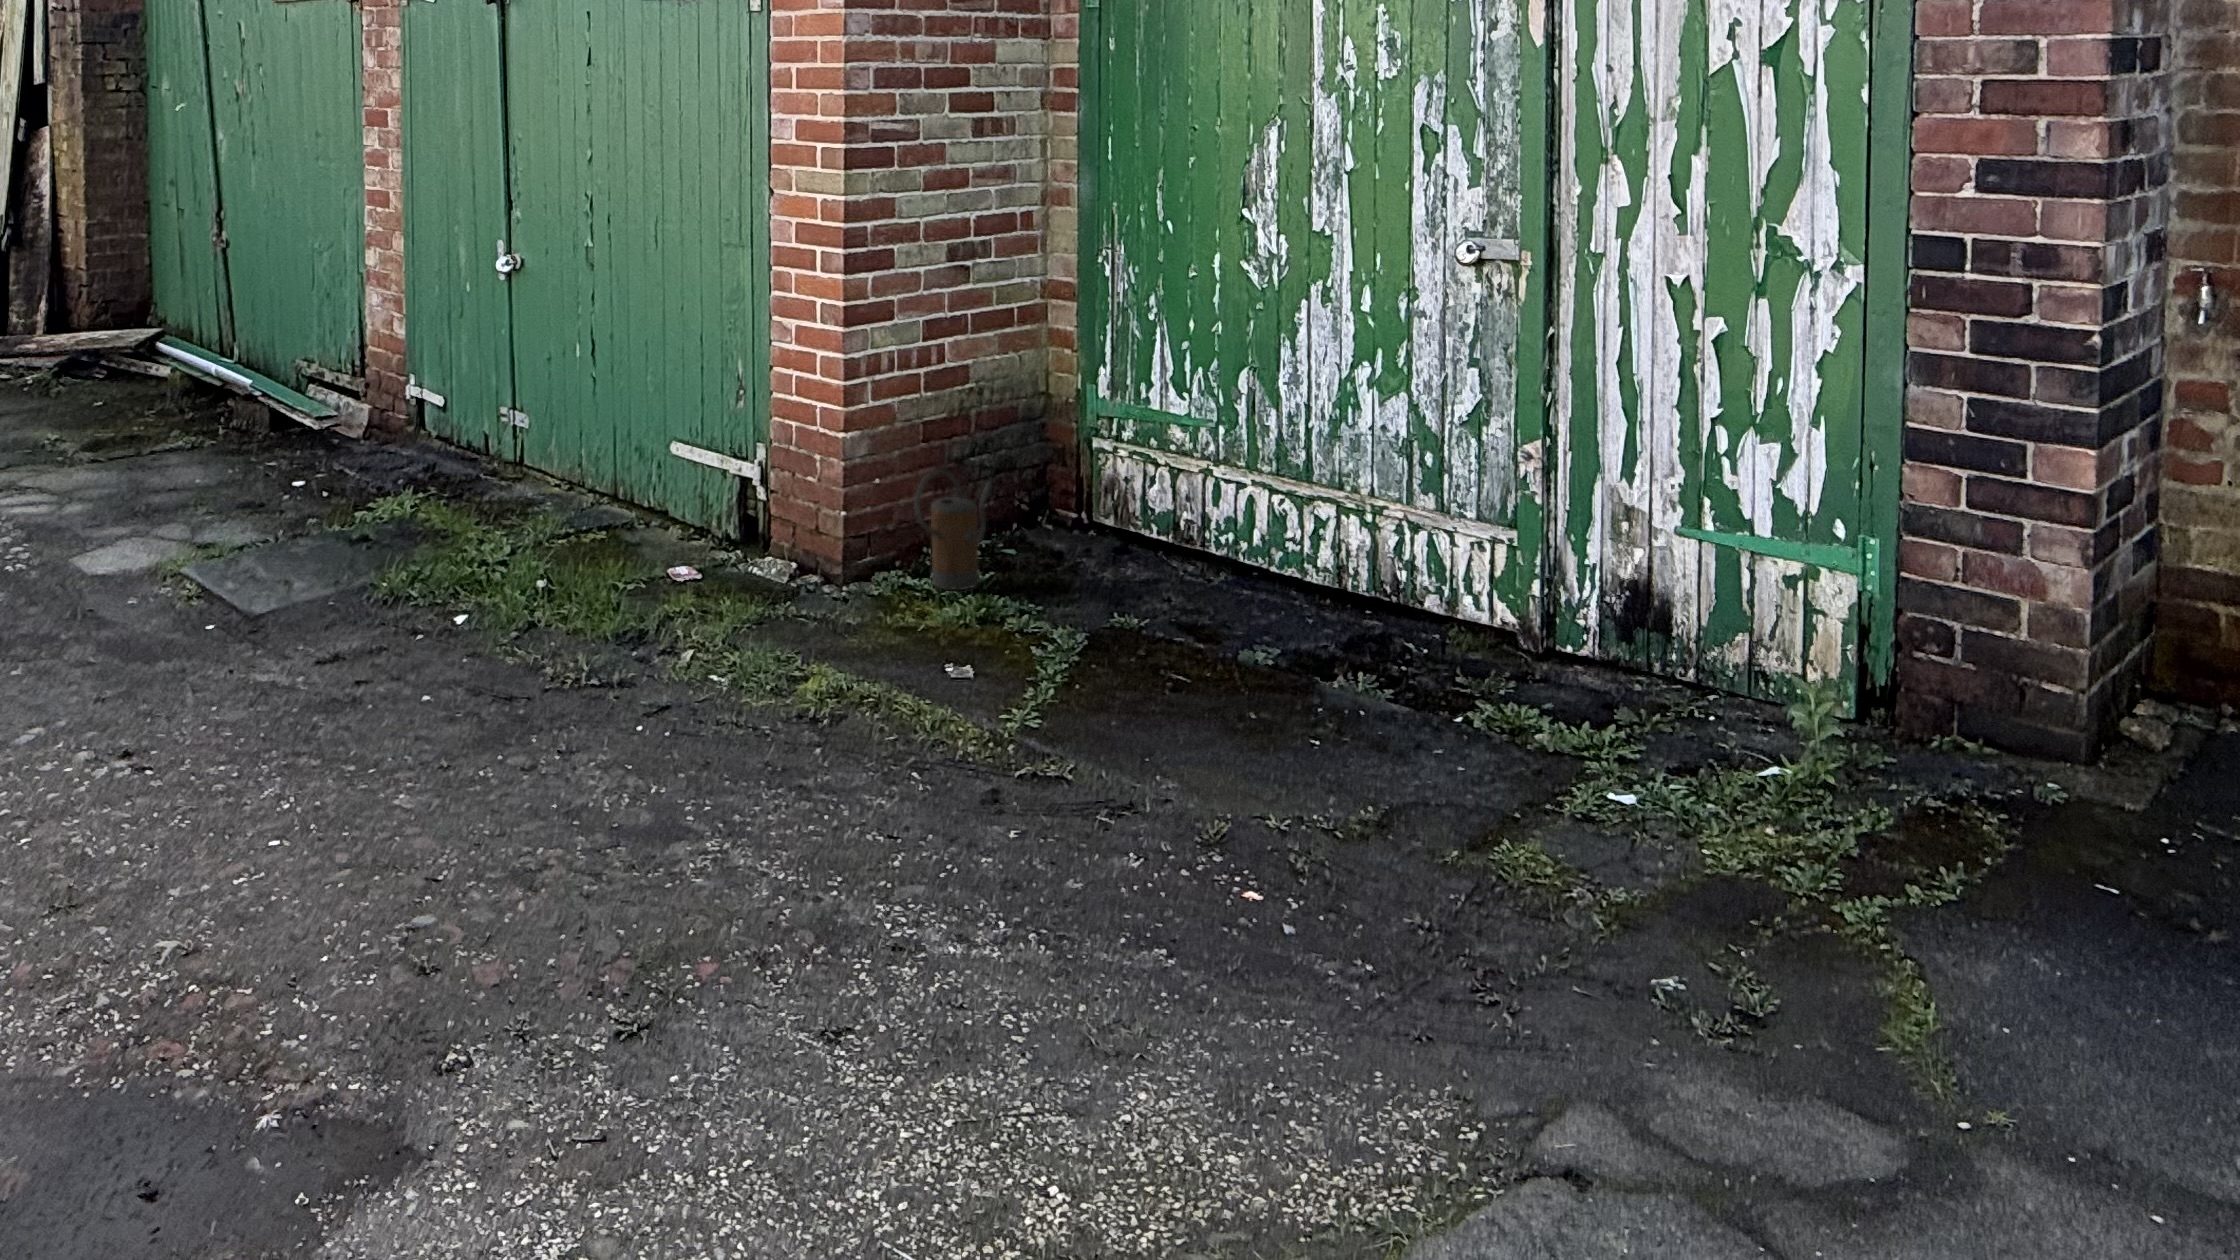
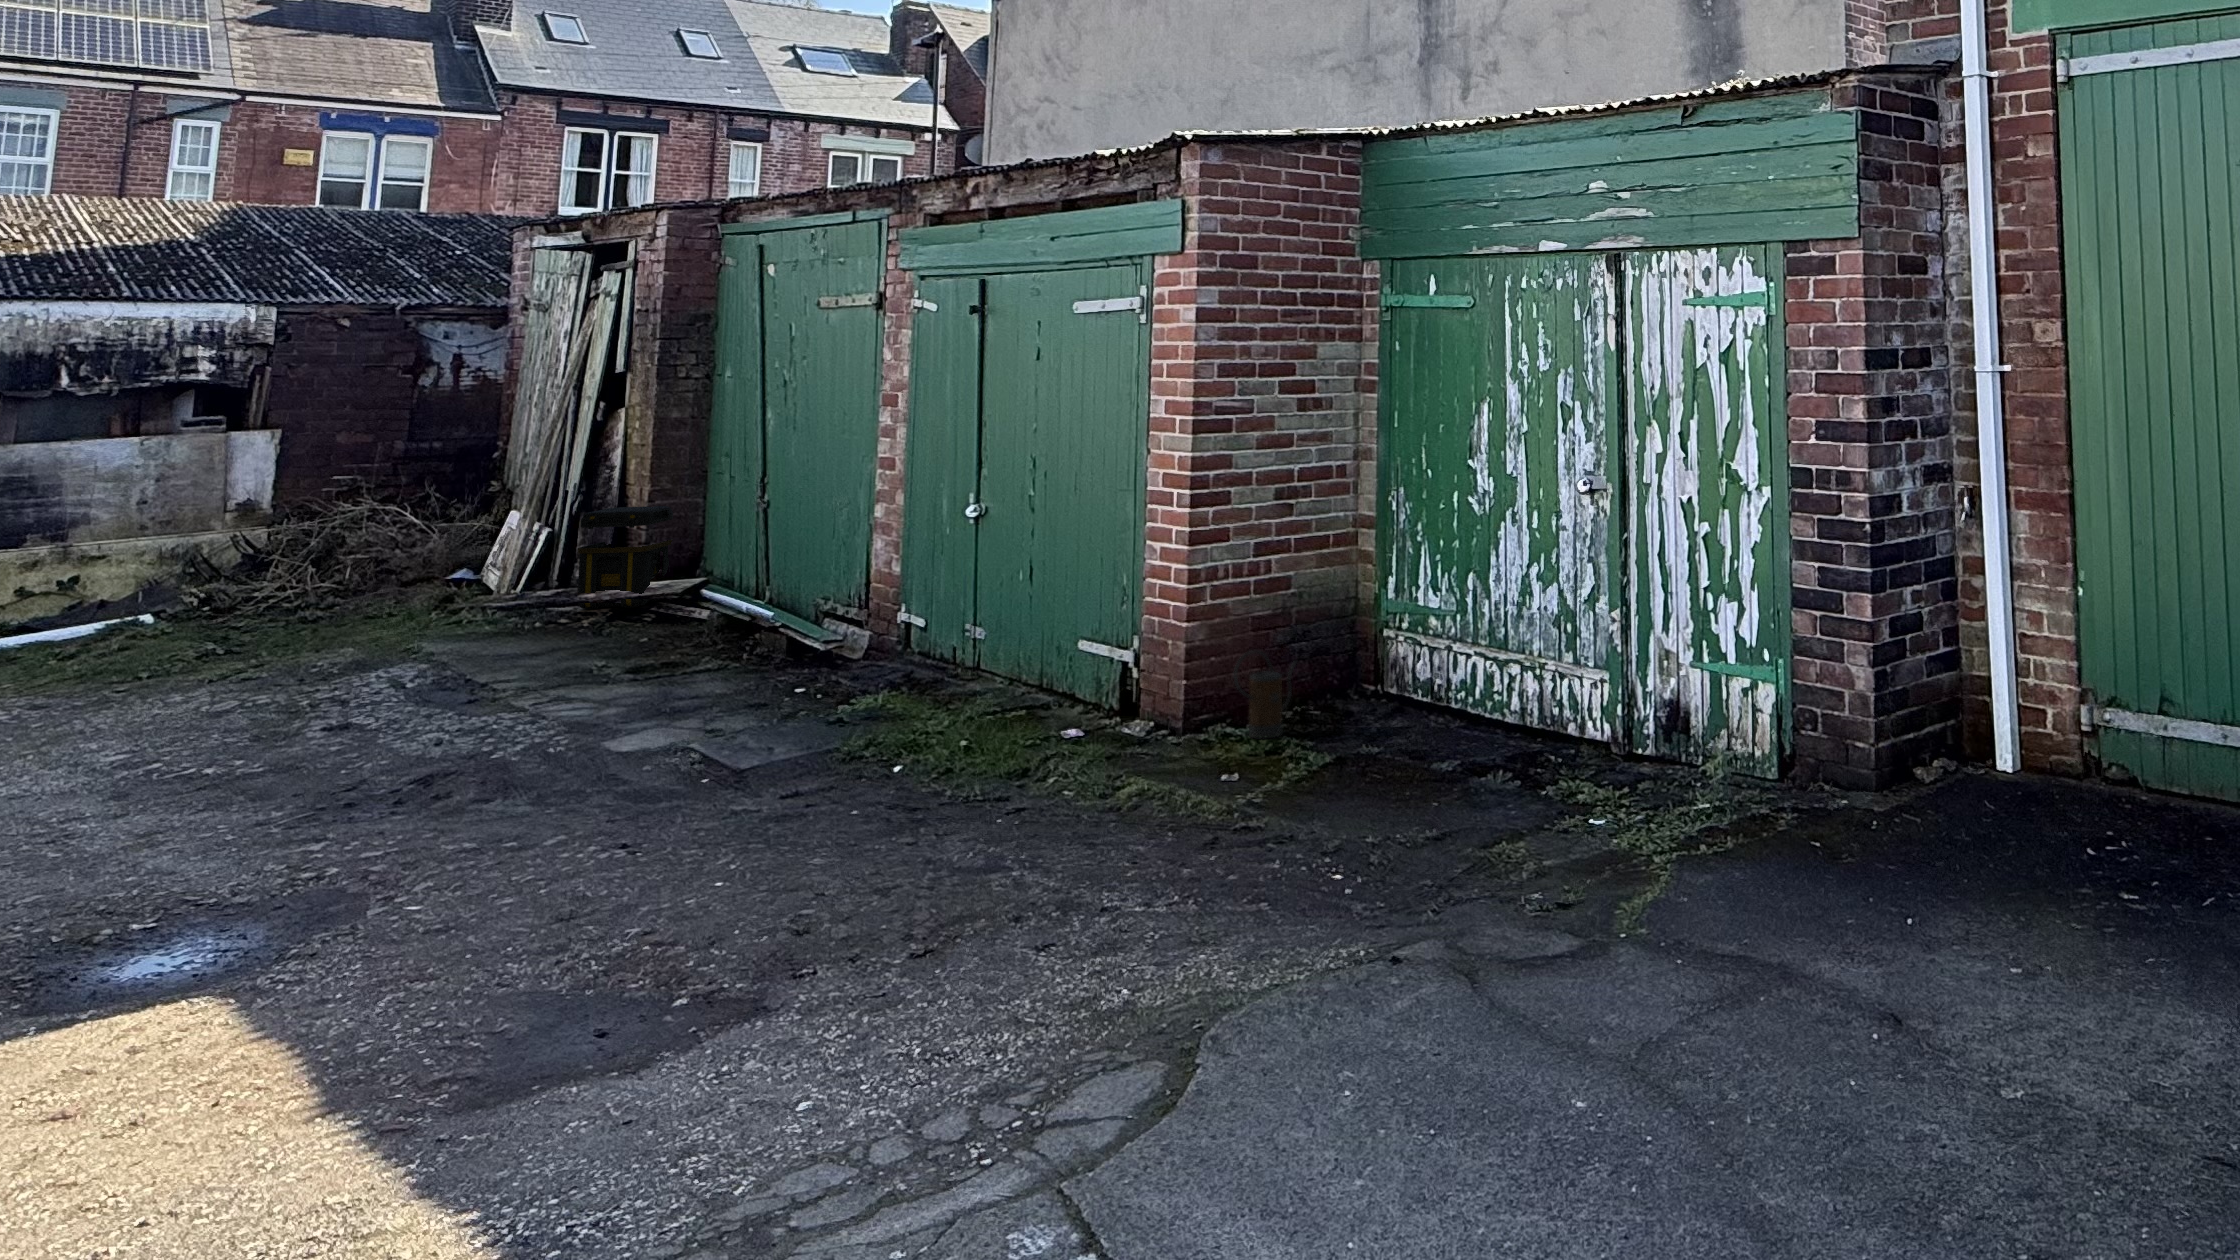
toolbox: none [11,239,116,357] -> present [578,506,673,609]

